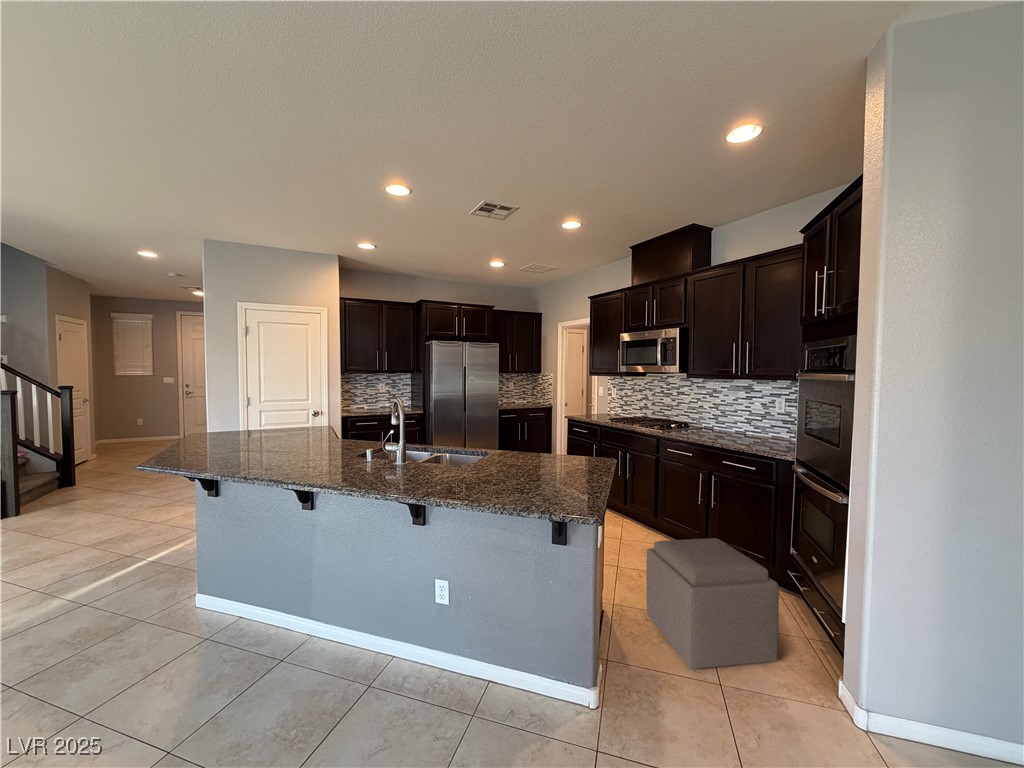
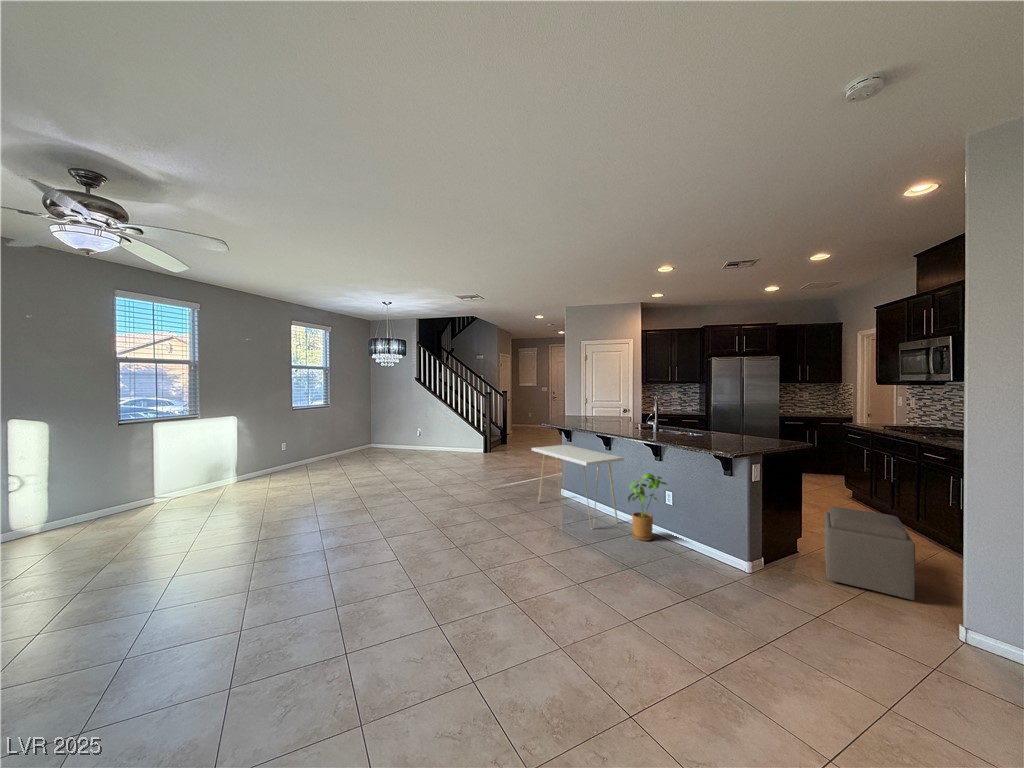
console table: none [64,503,340,730] -> present [532,445,624,529]
house plant: none [362,555,446,715] -> present [628,473,667,541]

